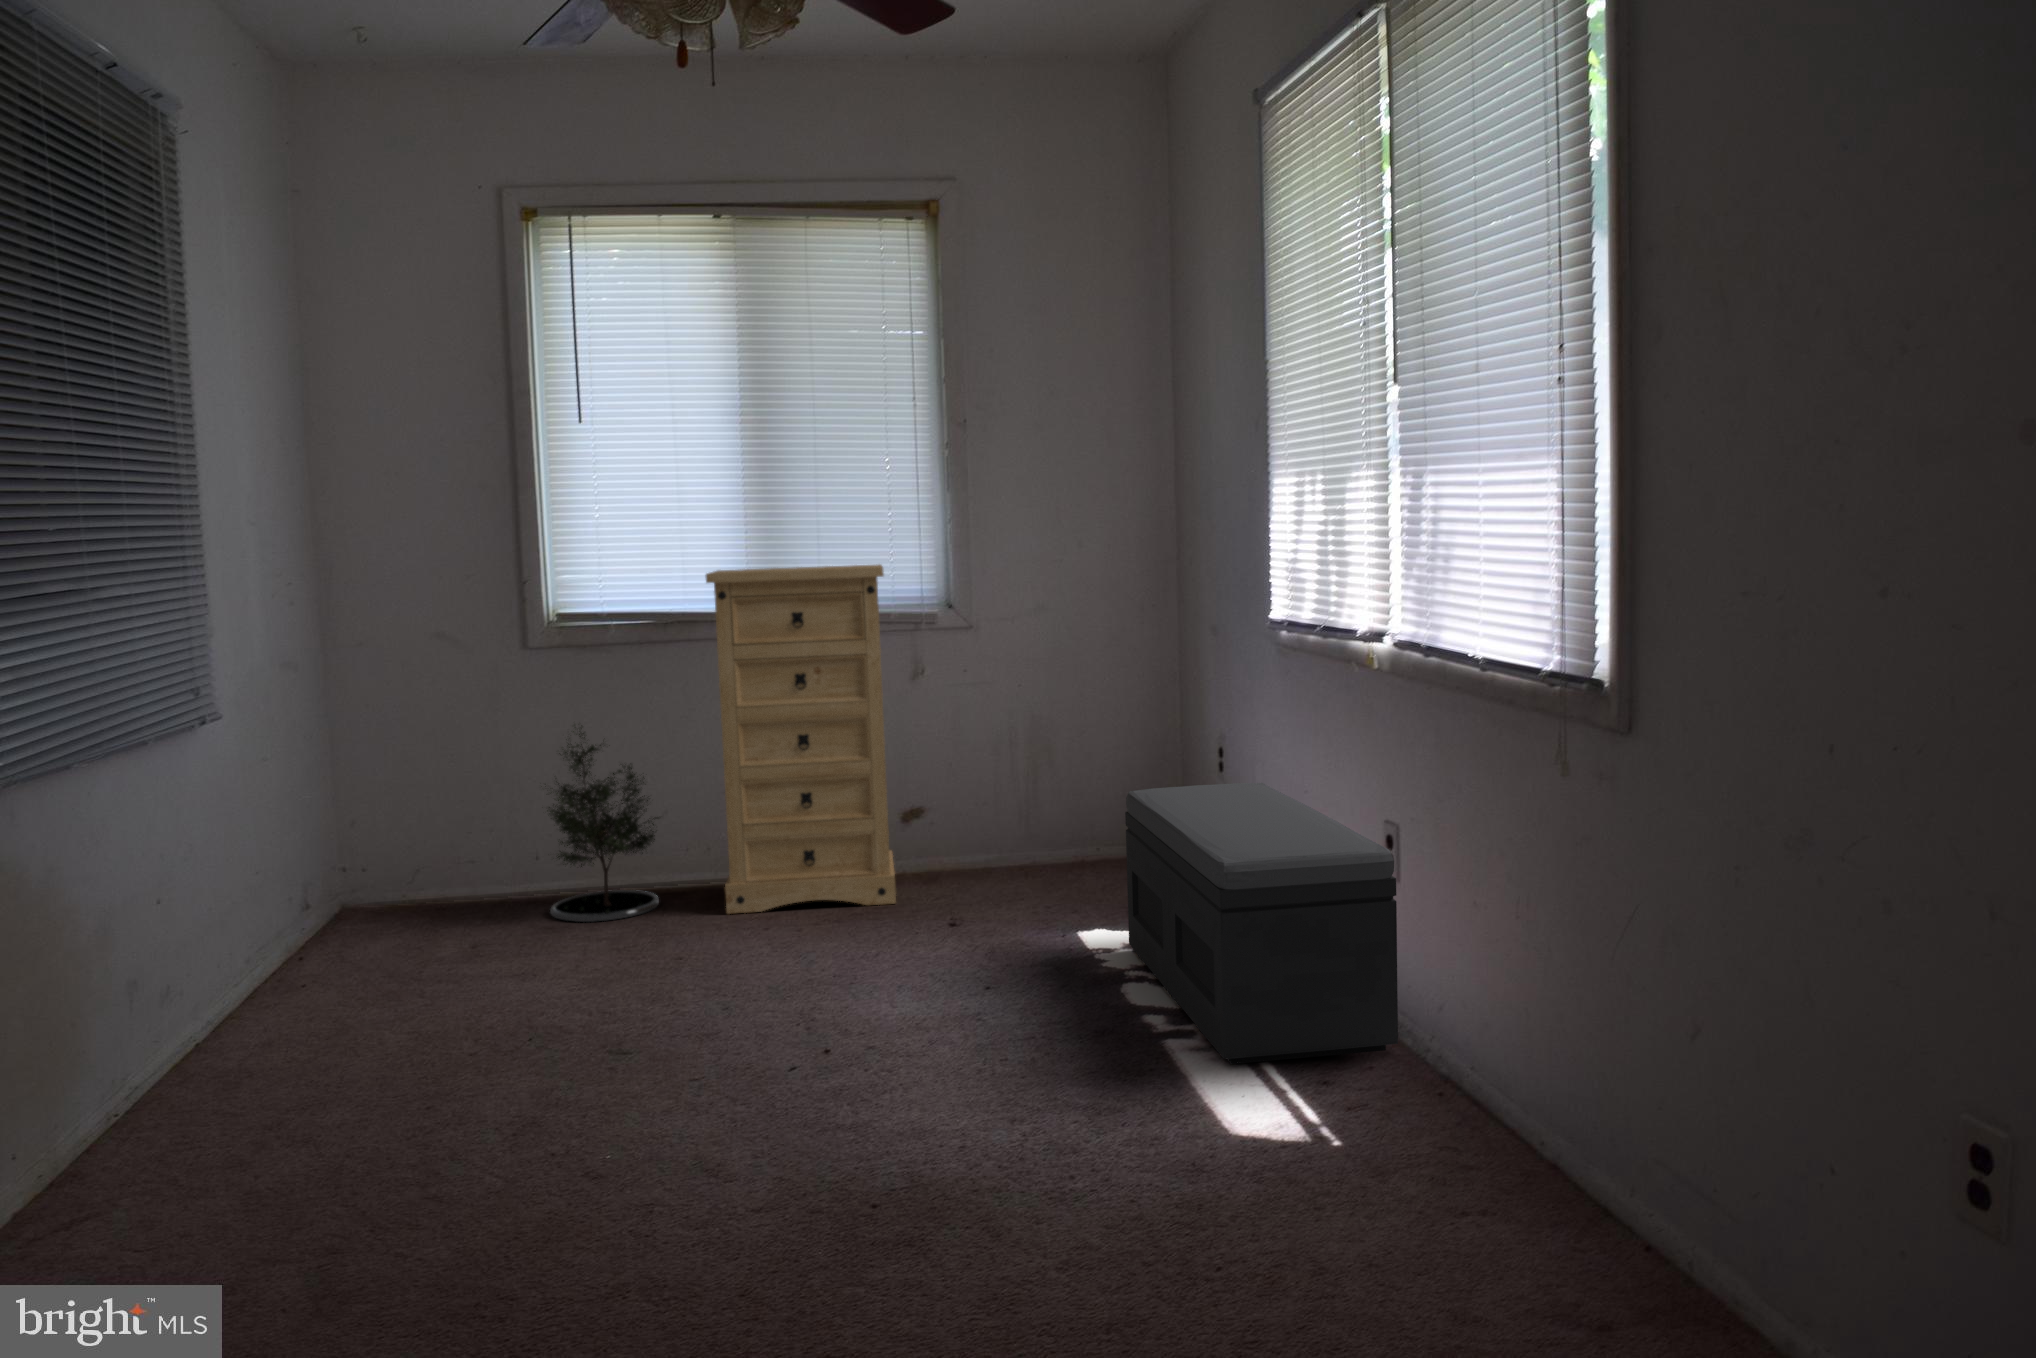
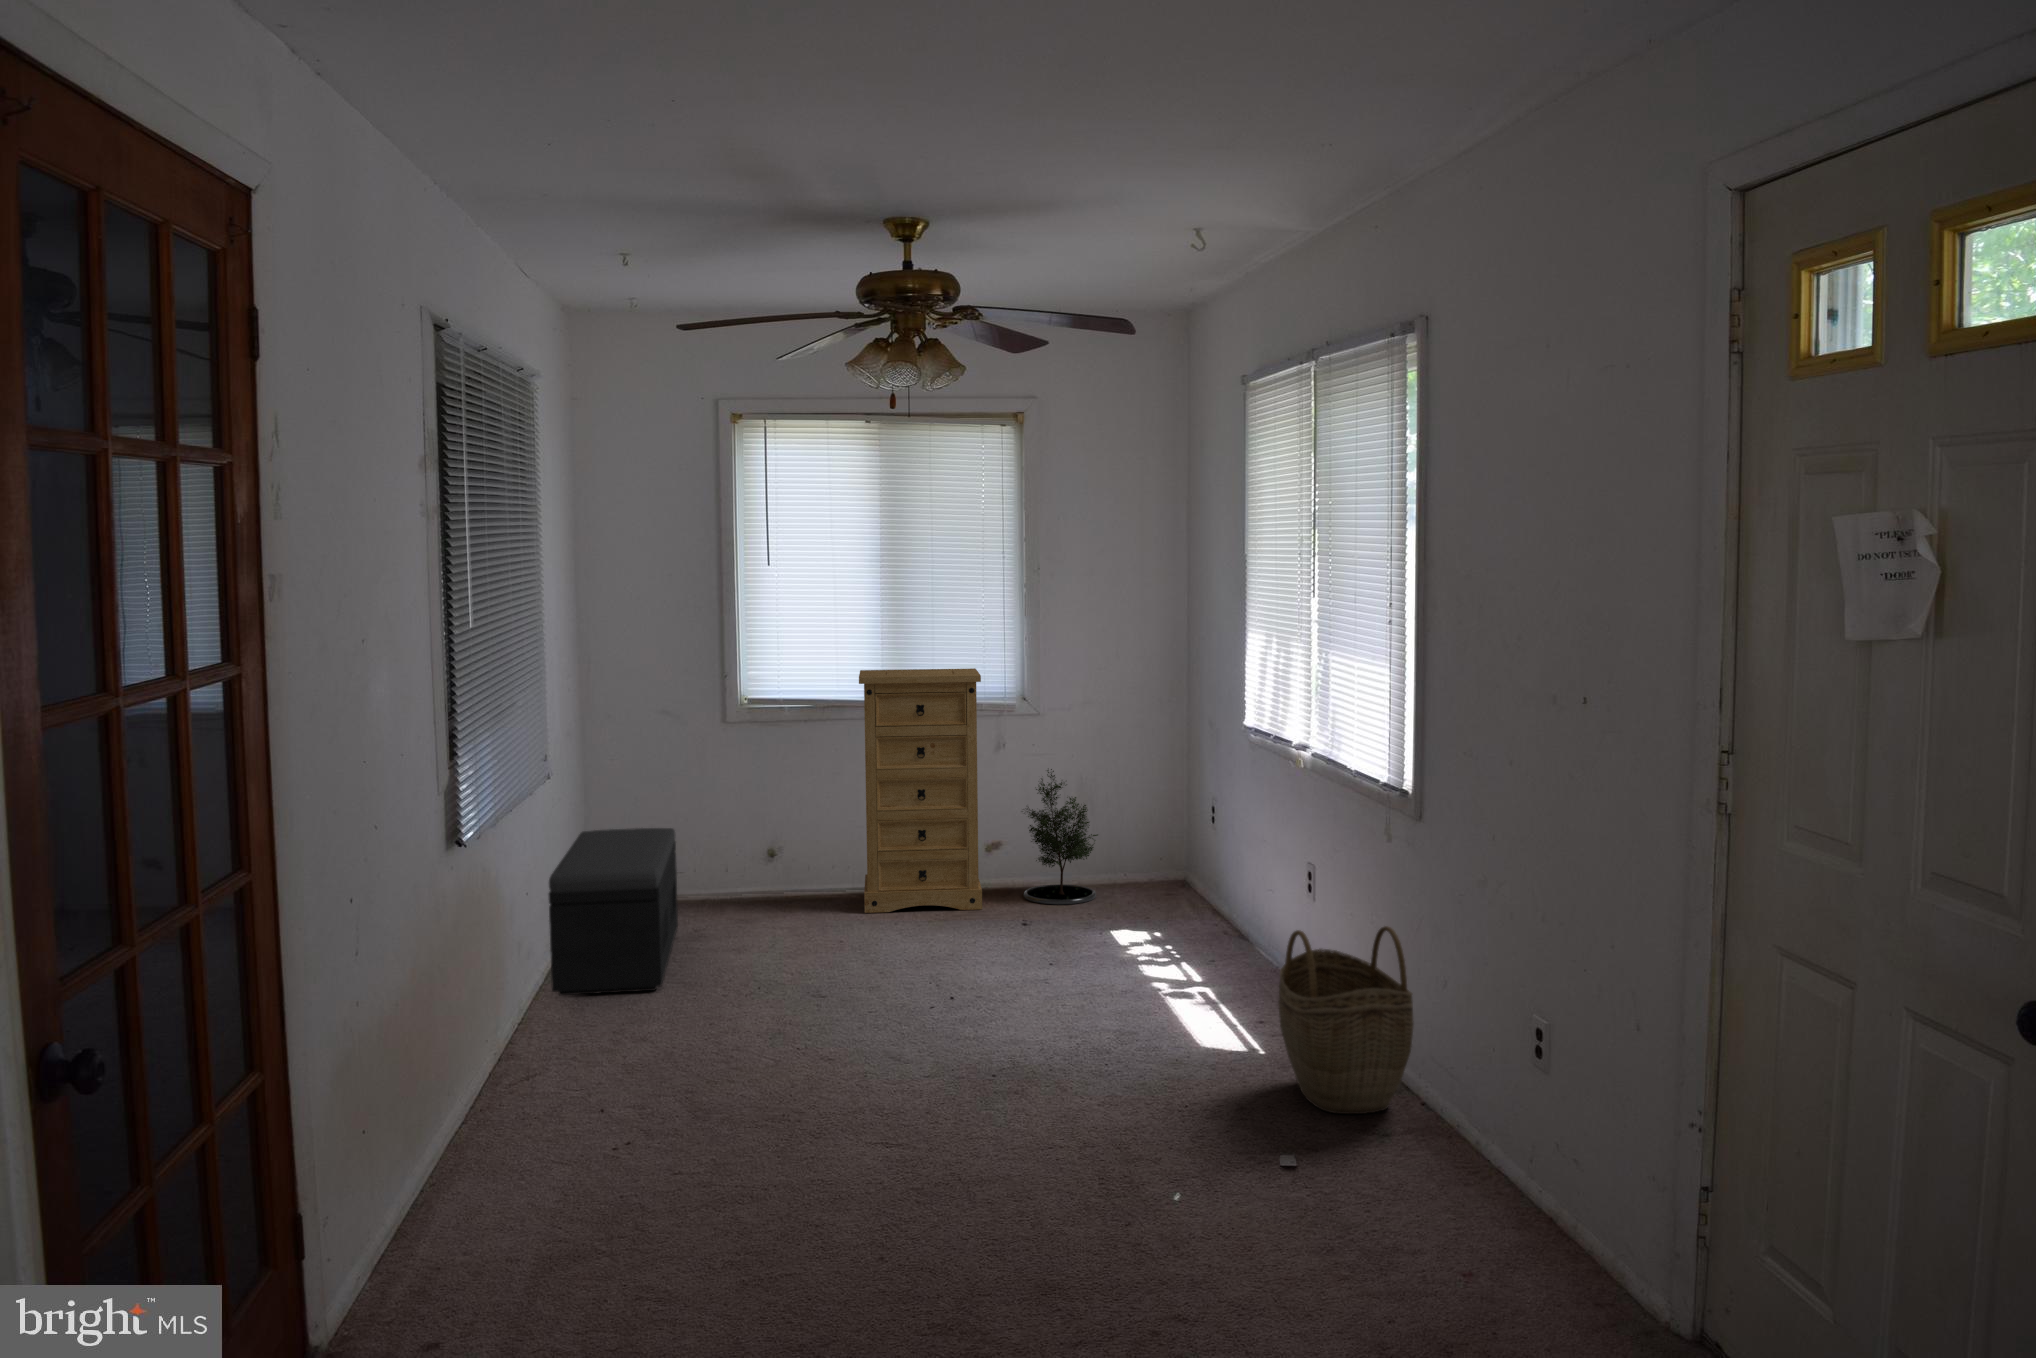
potted tree: present [545,725,659,922] -> present [1024,769,1098,904]
storage bench: present [1125,783,1398,1064] -> present [549,828,678,995]
woven basket: none [1377,927,1643,1285] -> present [1278,926,1414,1114]

